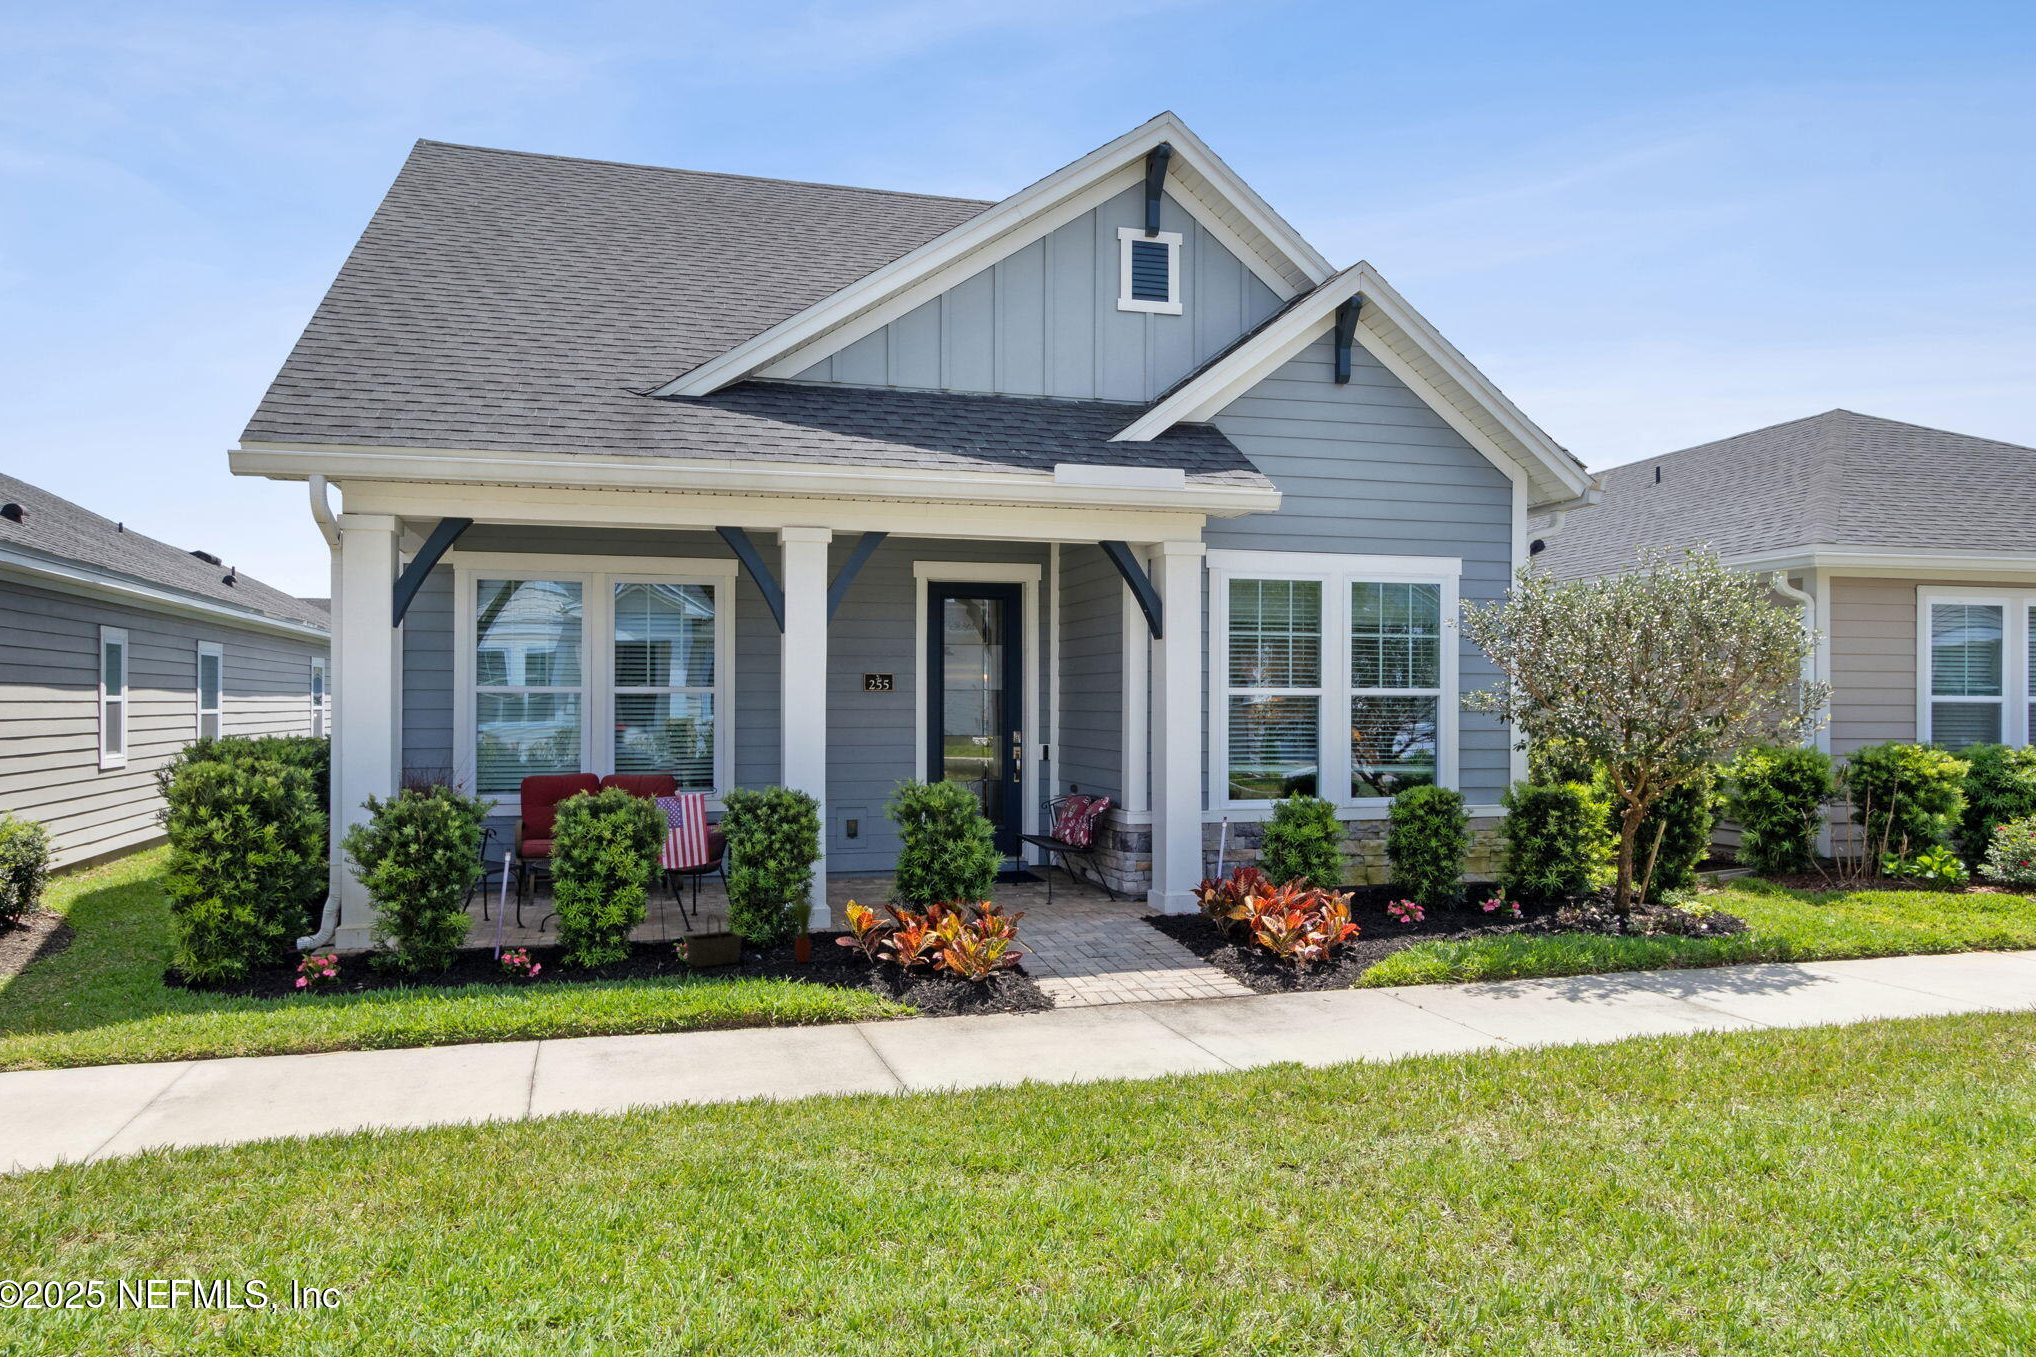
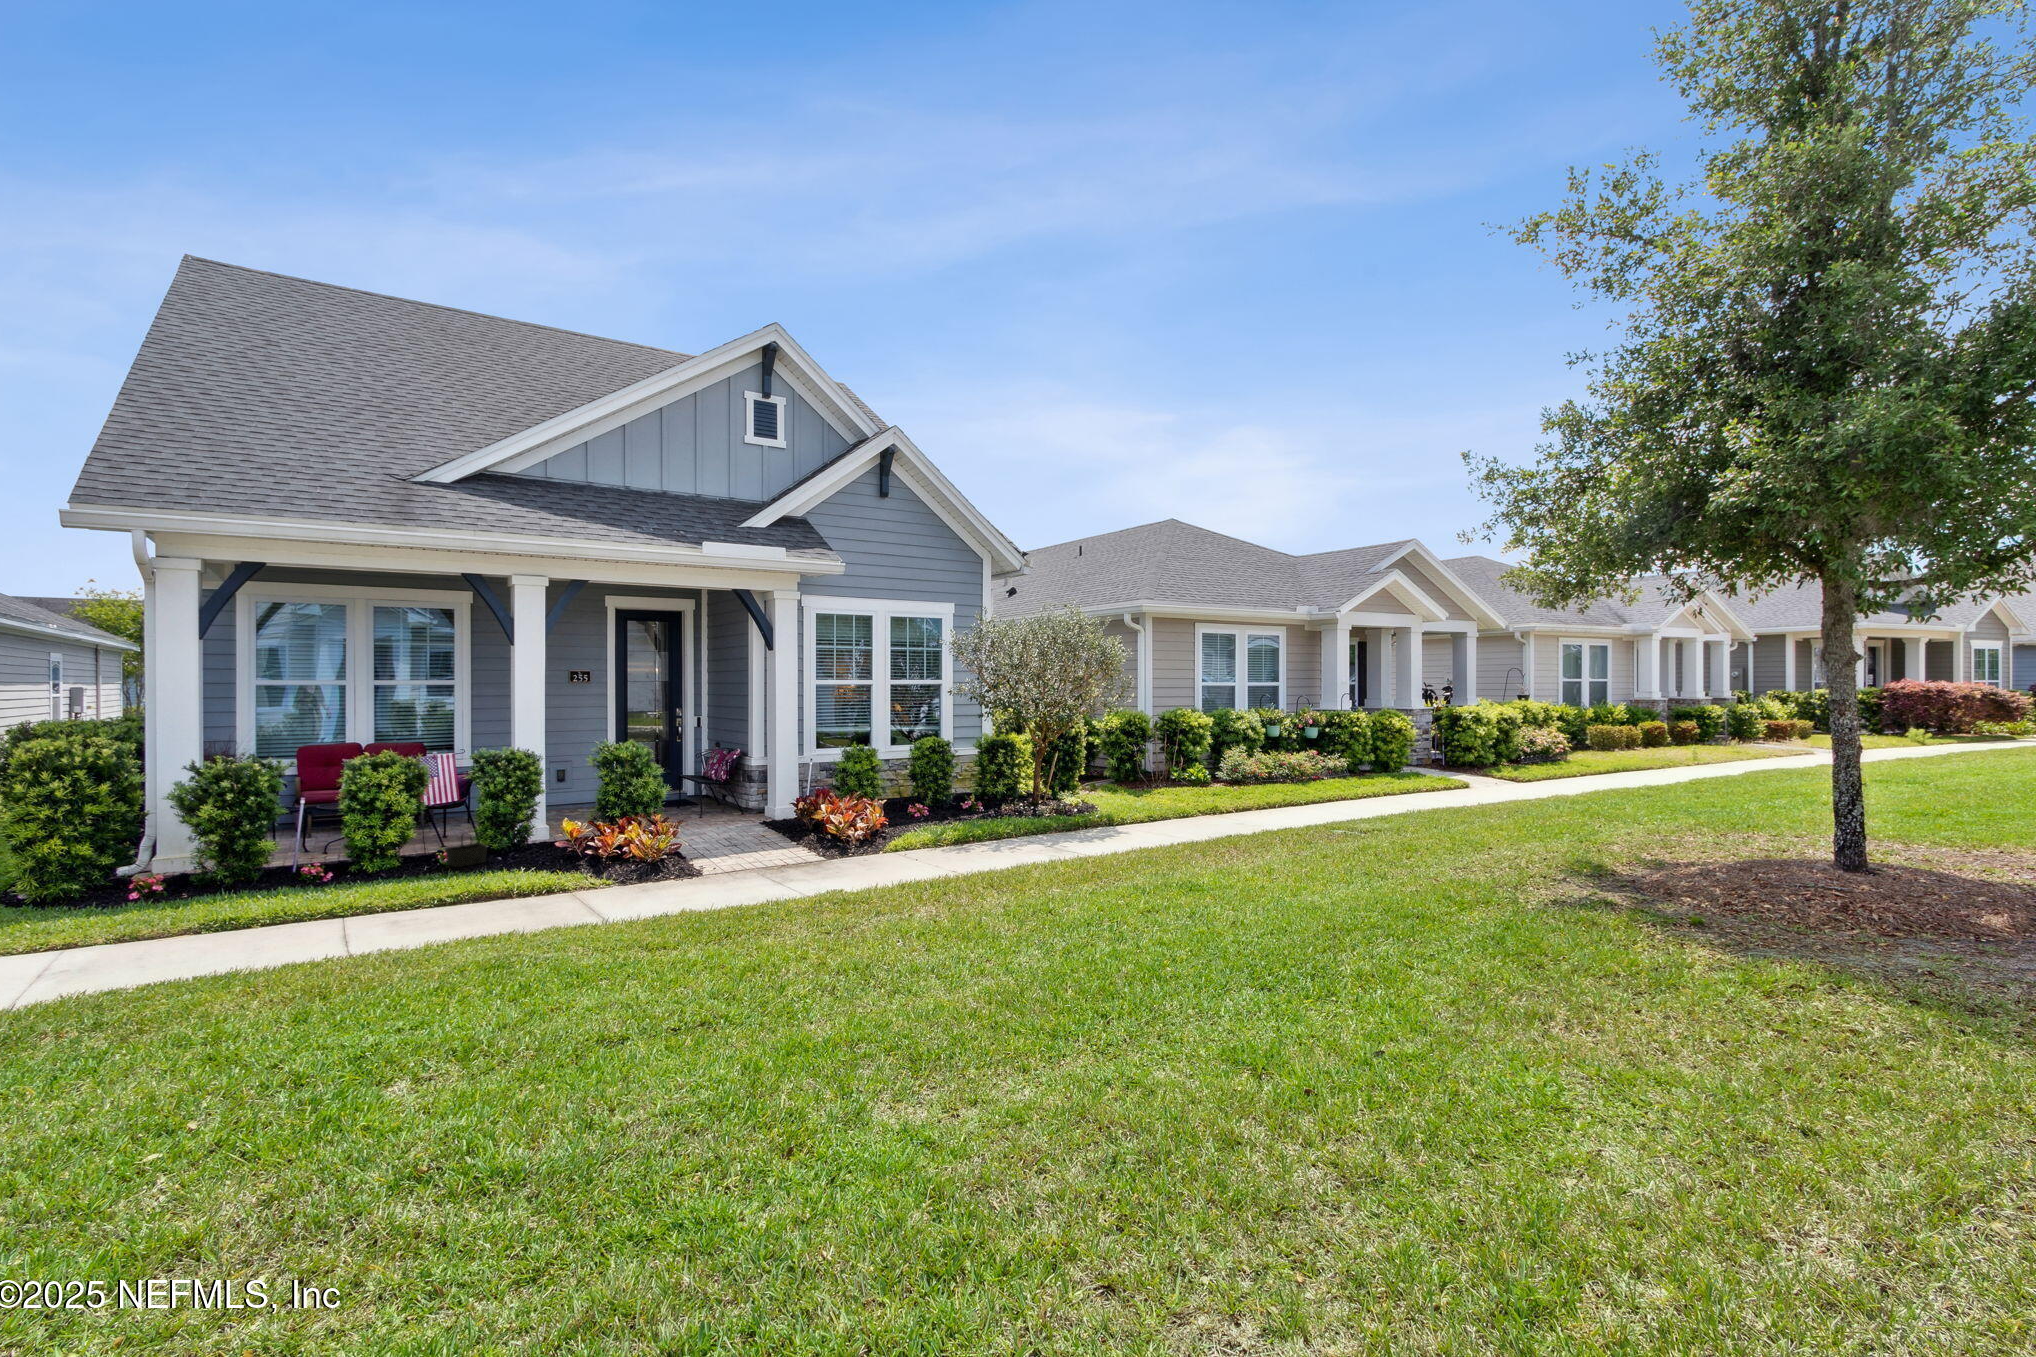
potted plant: present [792,894,814,962] -> none [524,814,542,860]

